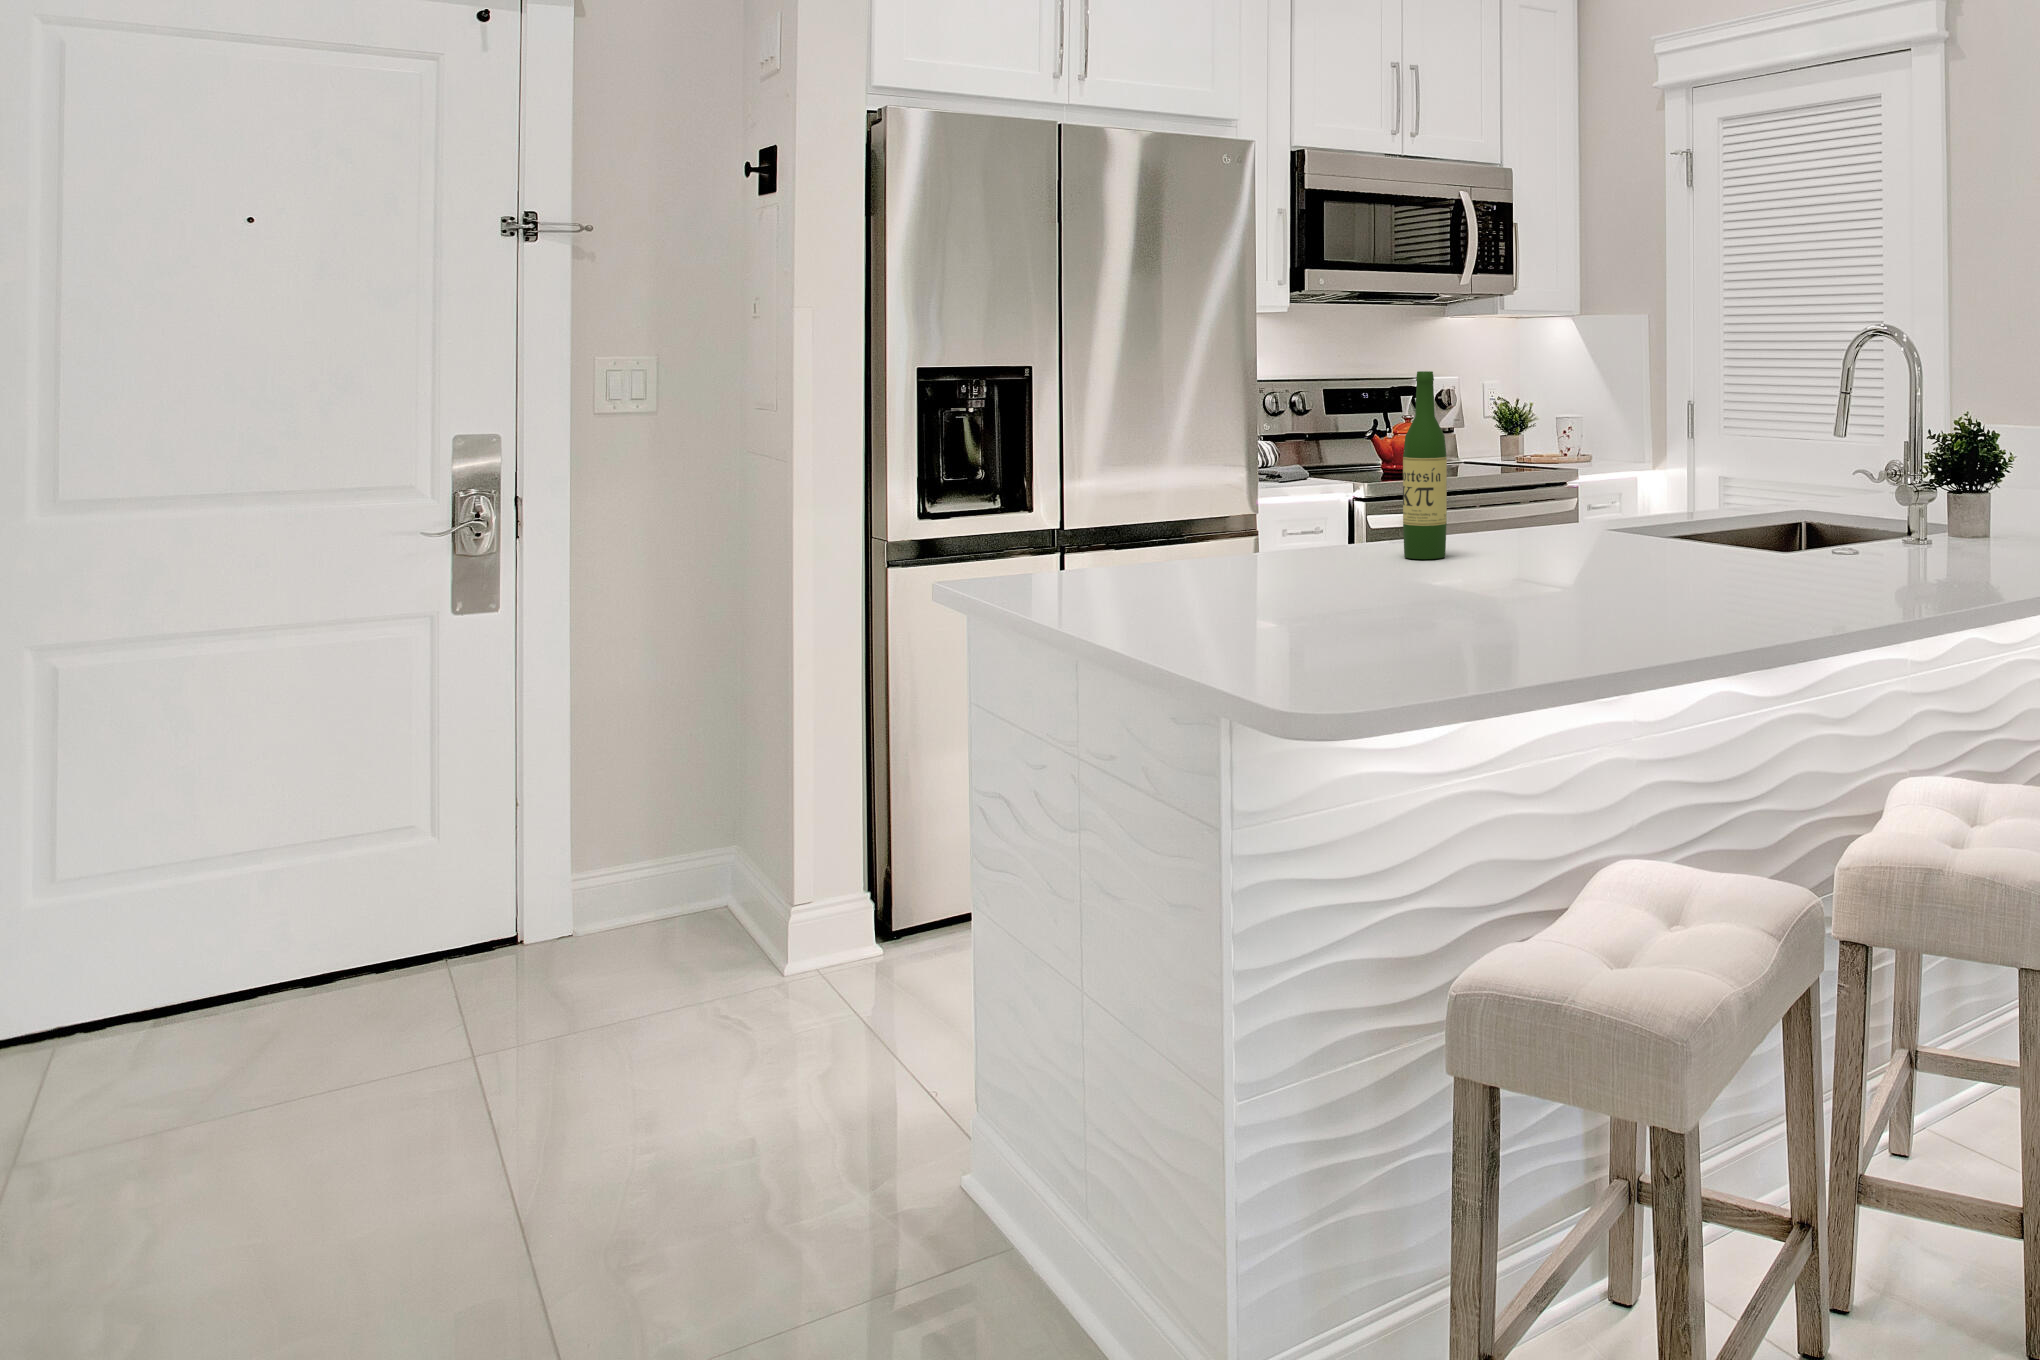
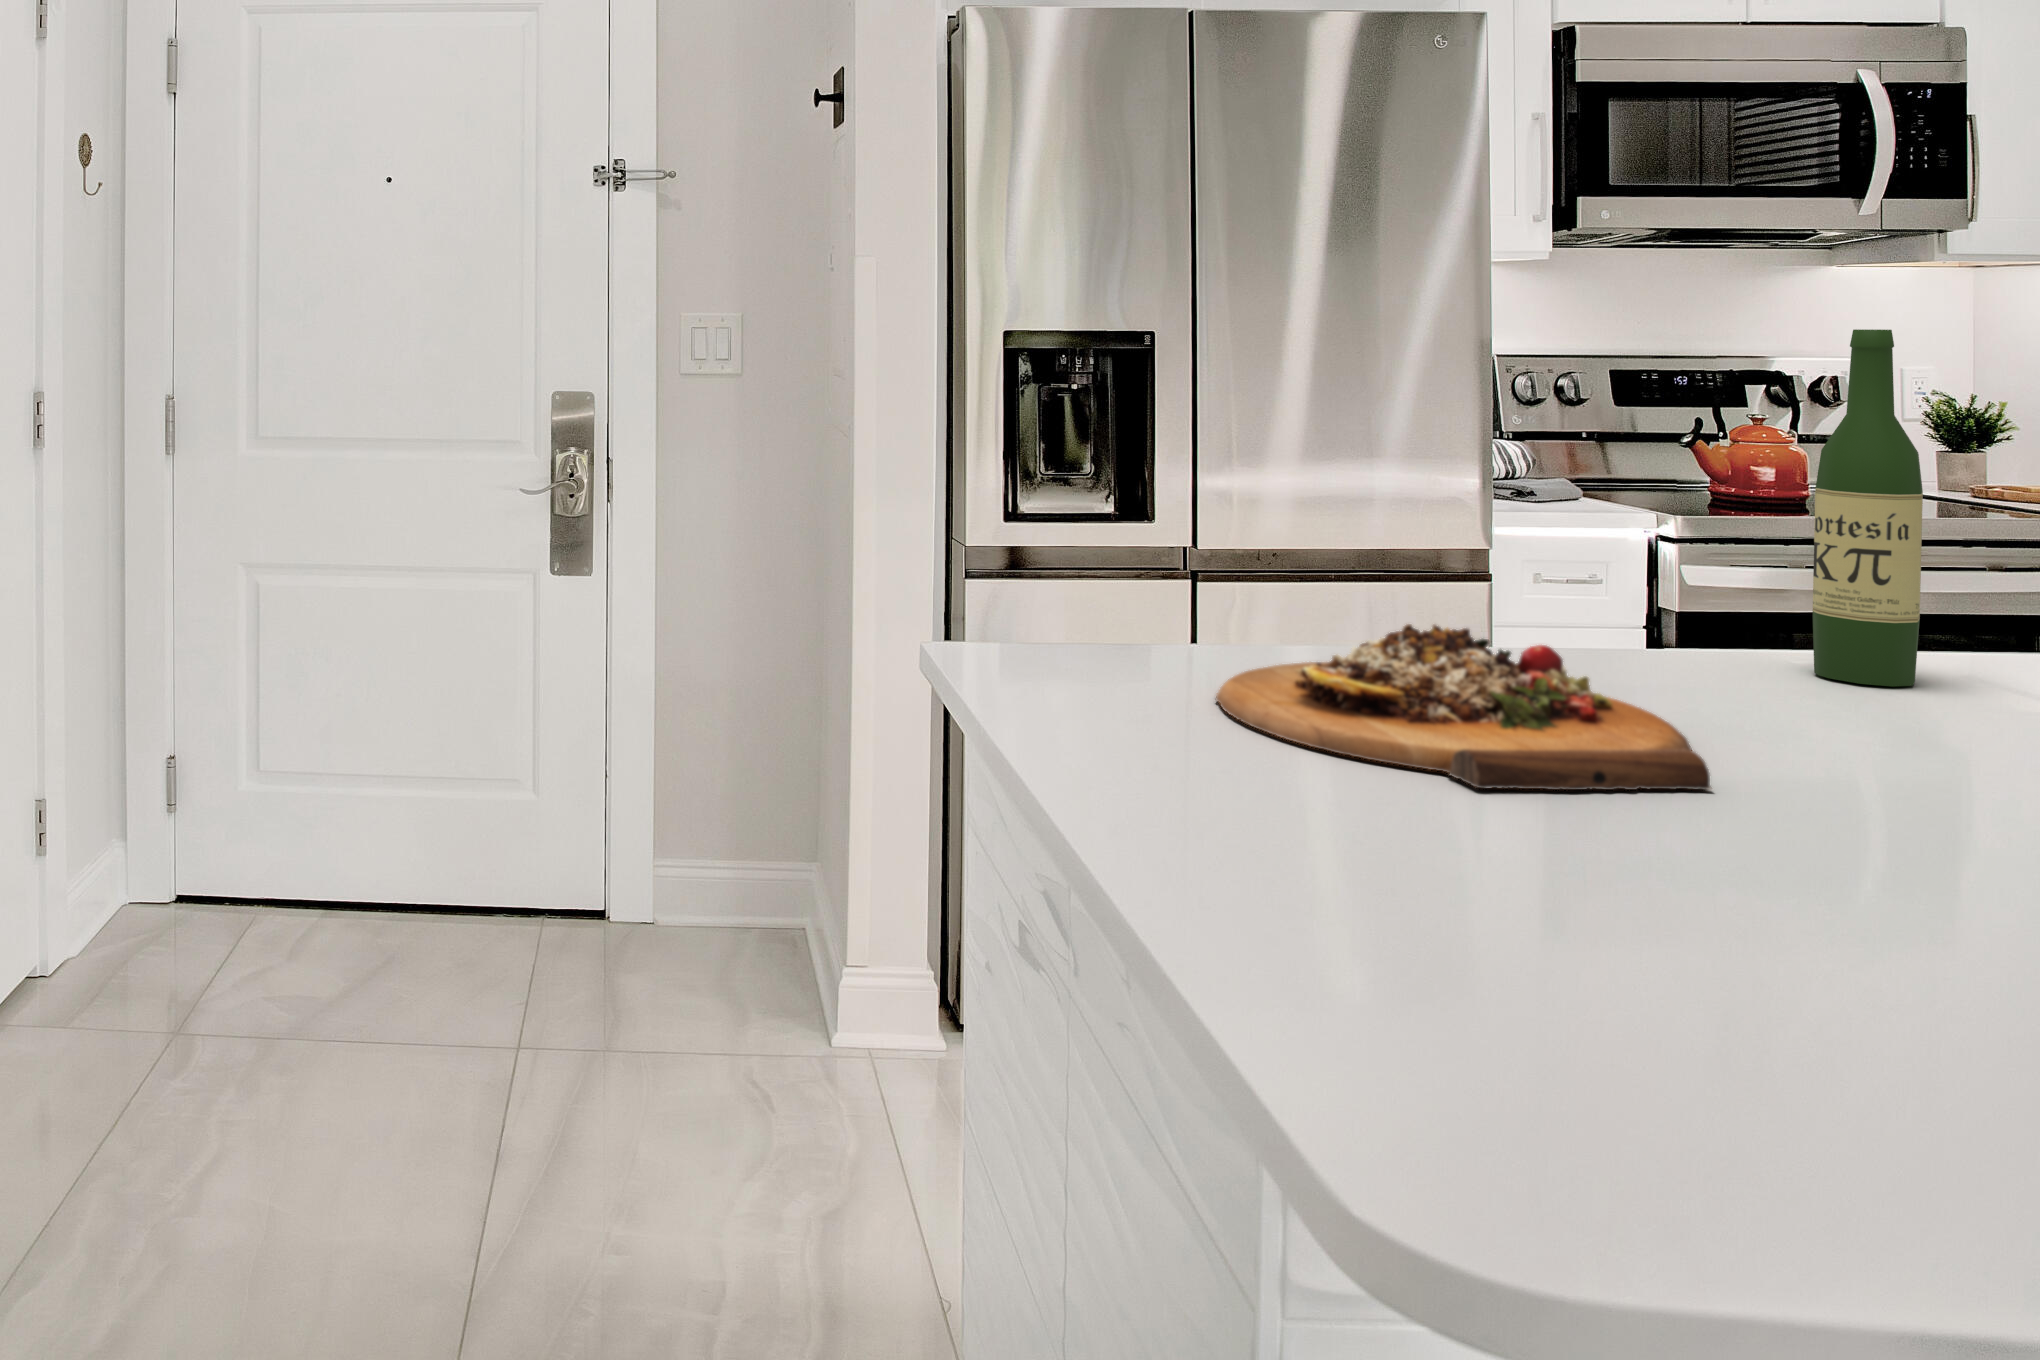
cutting board: none [1108,545,1350,623] -> present [1216,624,1712,790]

